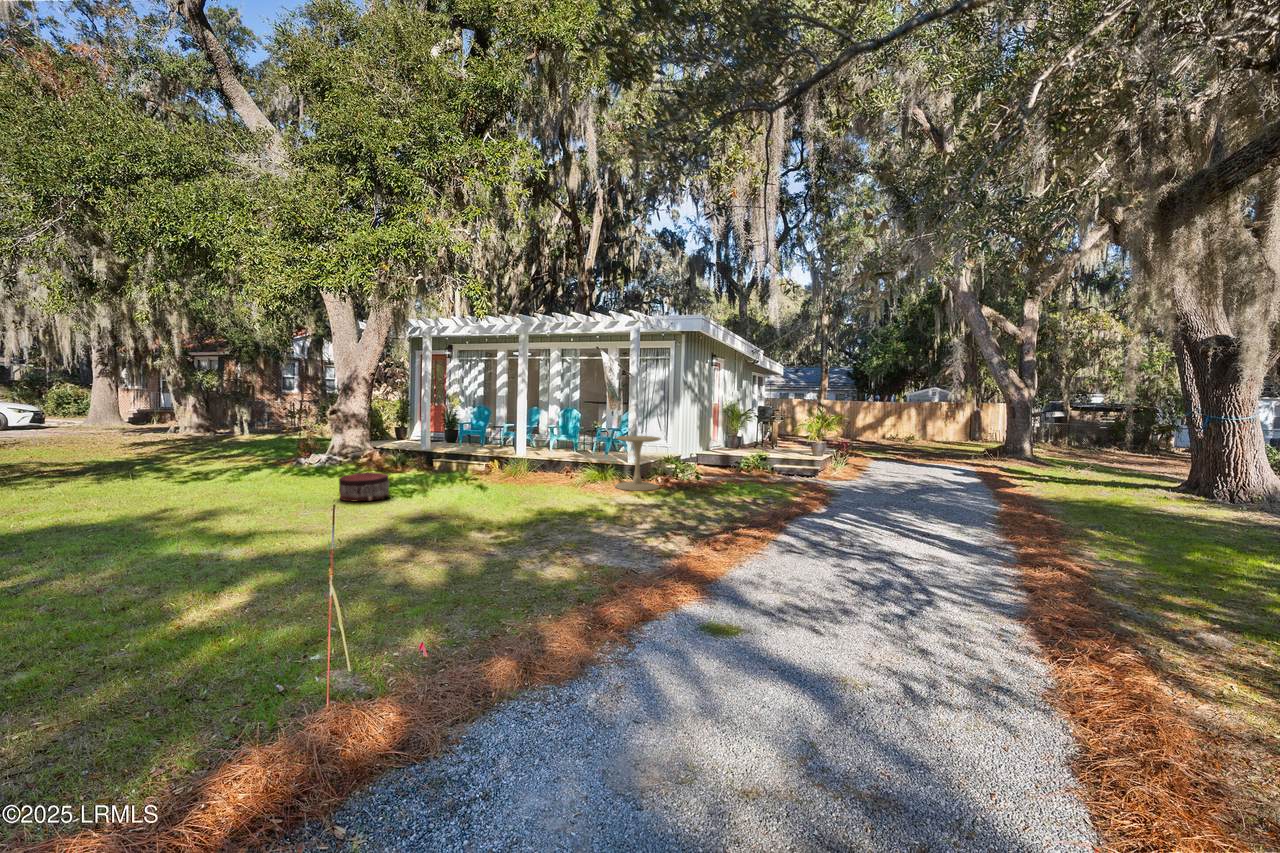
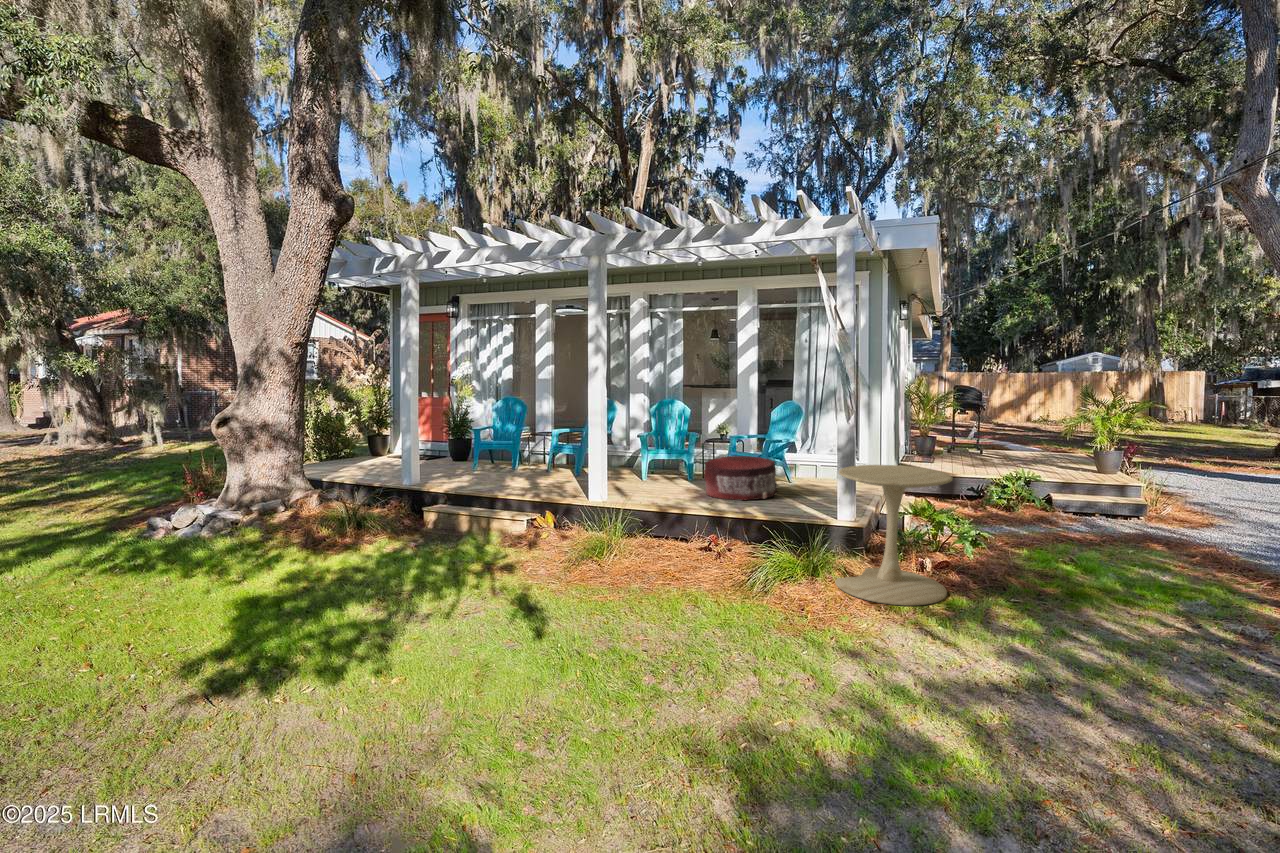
pouf: present [339,472,389,501] -> present [704,456,778,500]

